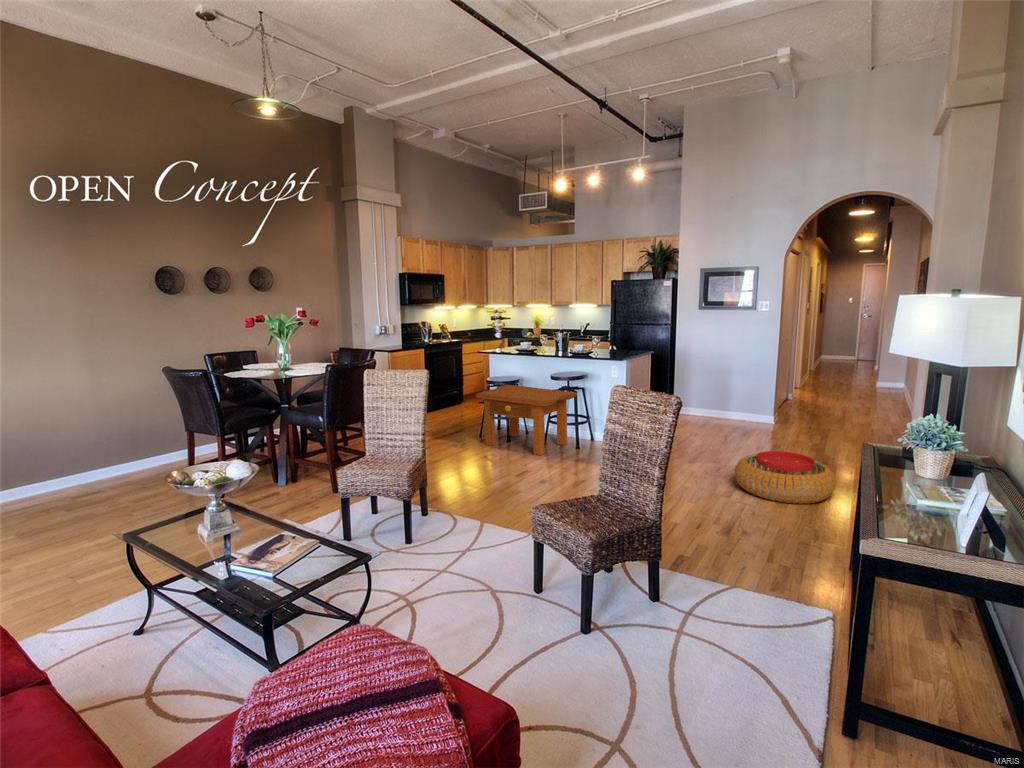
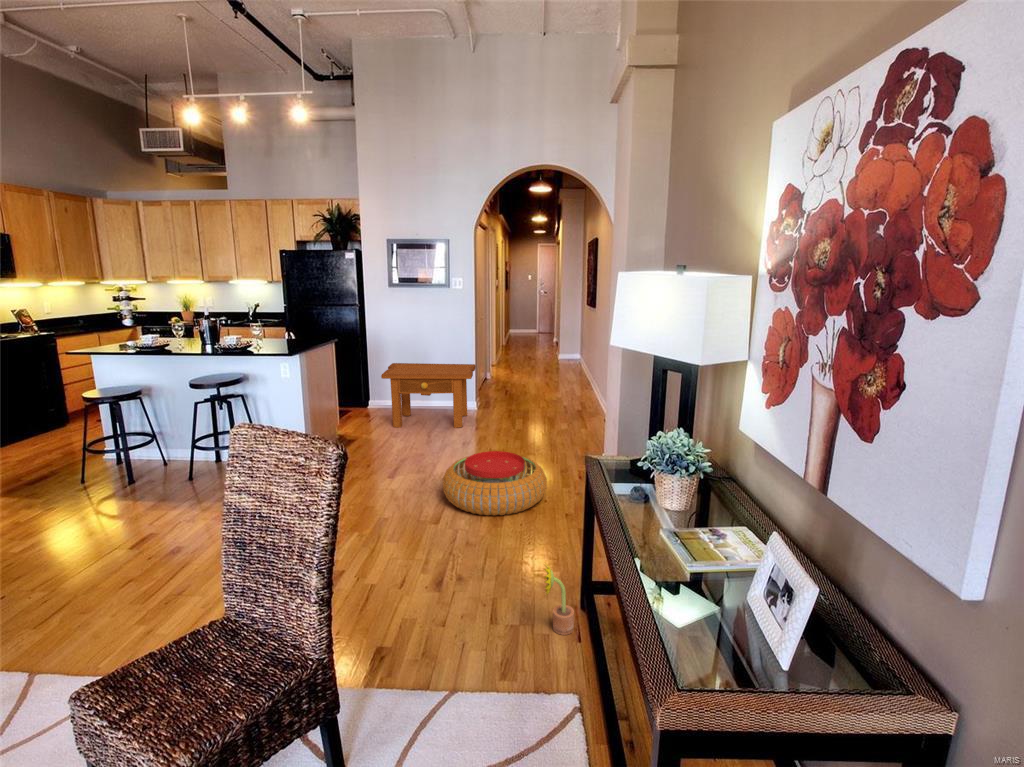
side table: present [476,385,577,455] -> present [381,363,476,428]
decorative plant: none [815,522,841,584] -> present [545,565,574,635]

